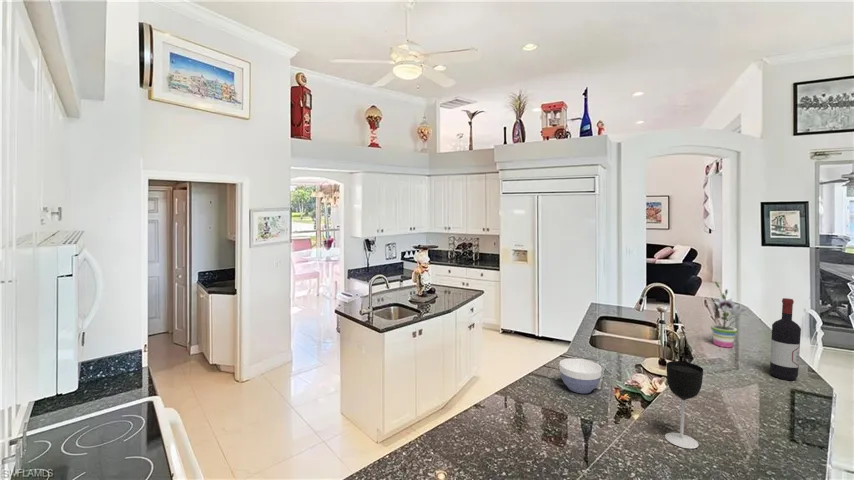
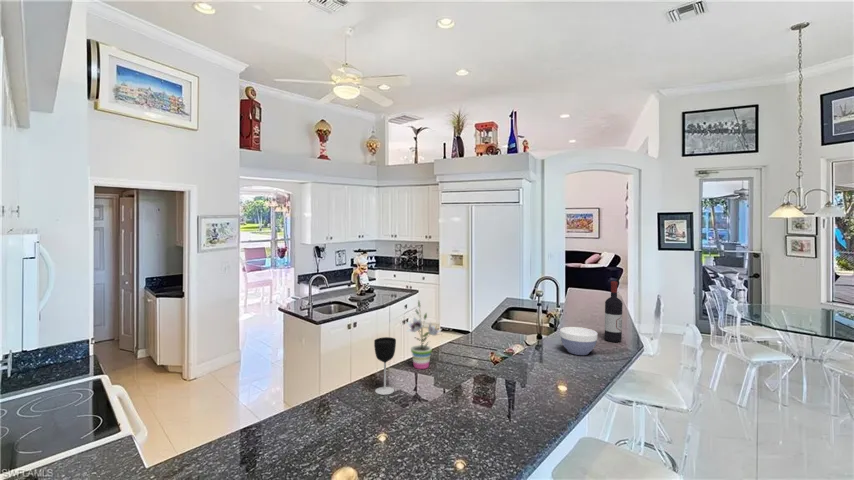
potted plant: present [711,282,745,348] -> present [407,302,440,369]
bowl: present [559,358,602,394] -> present [560,327,597,355]
wine glass: present [665,361,703,449] -> present [374,337,396,395]

